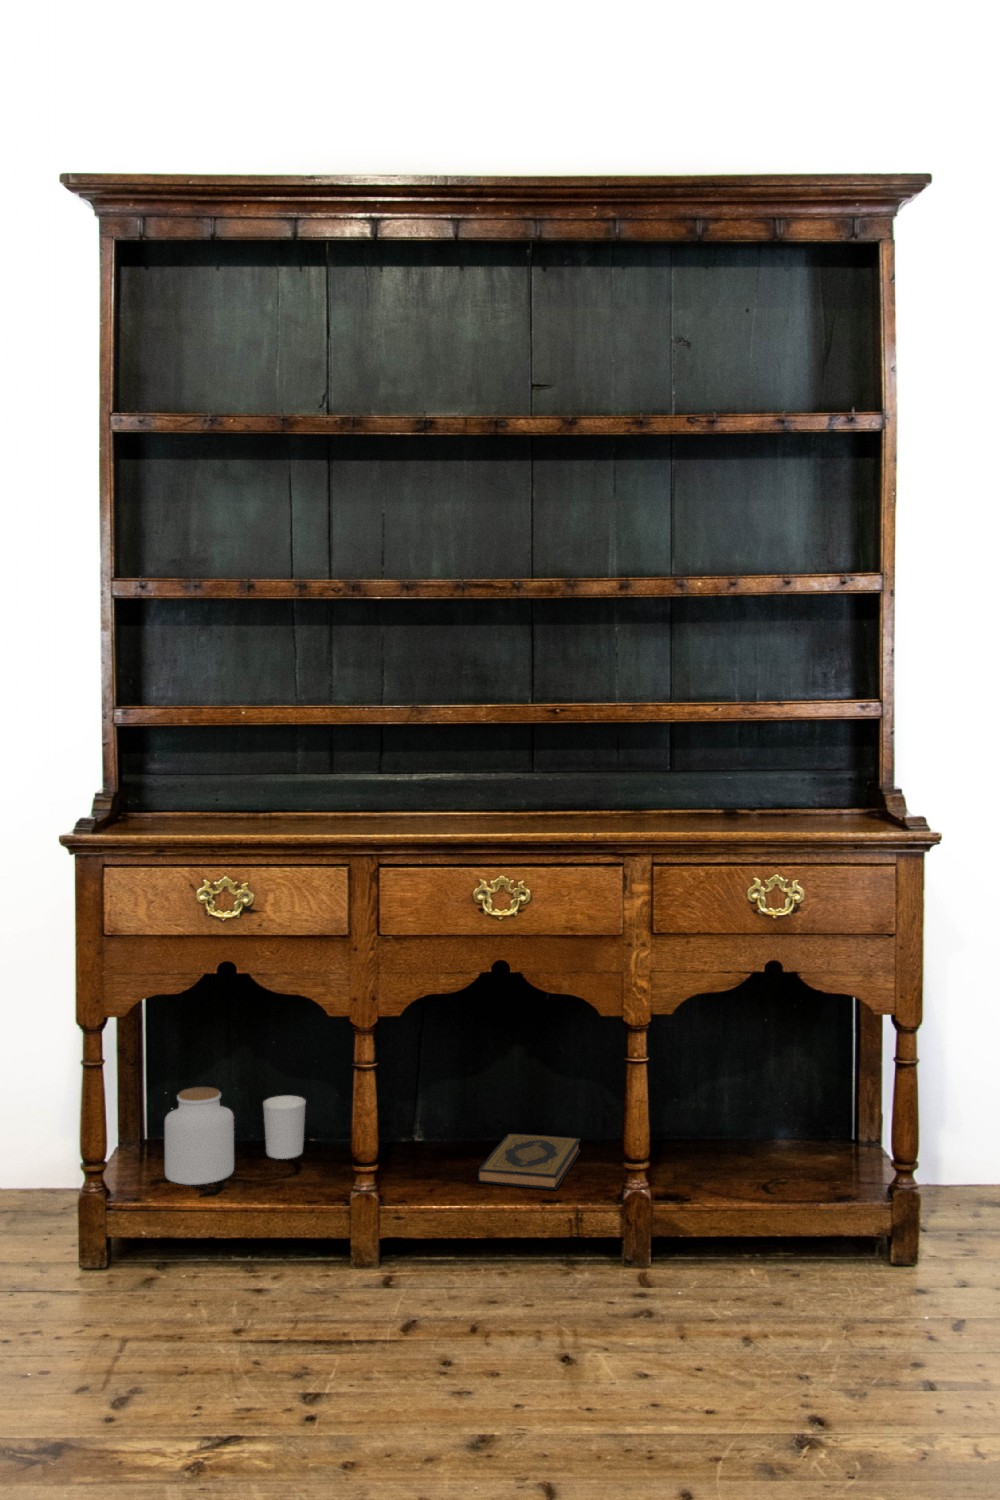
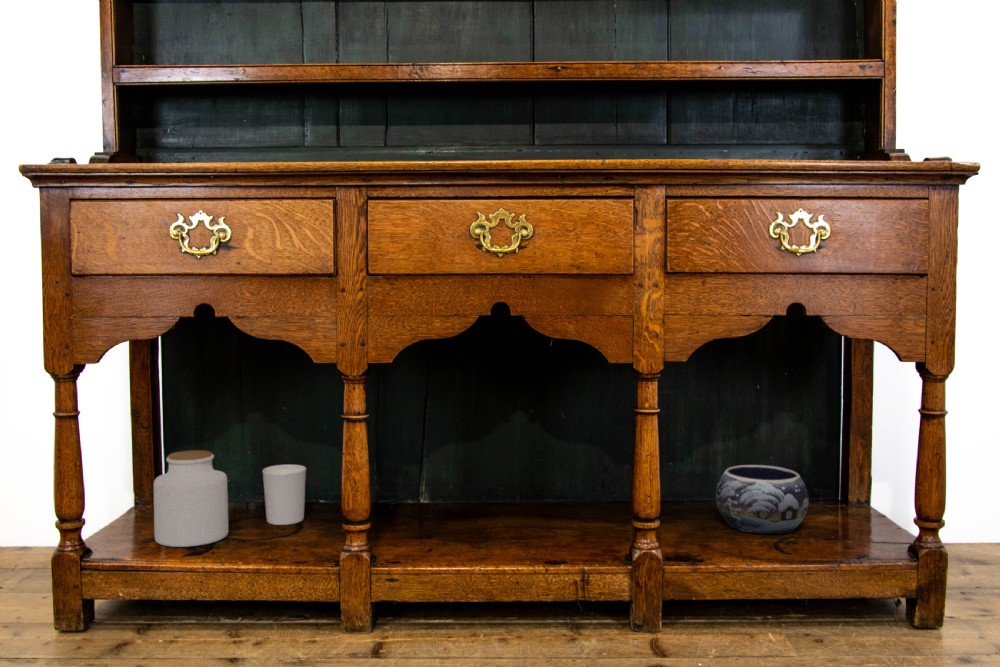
decorative bowl: none [714,1097,803,1170] -> present [716,465,809,534]
hardback book: present [478,1134,581,1190] -> none [477,502,581,551]

